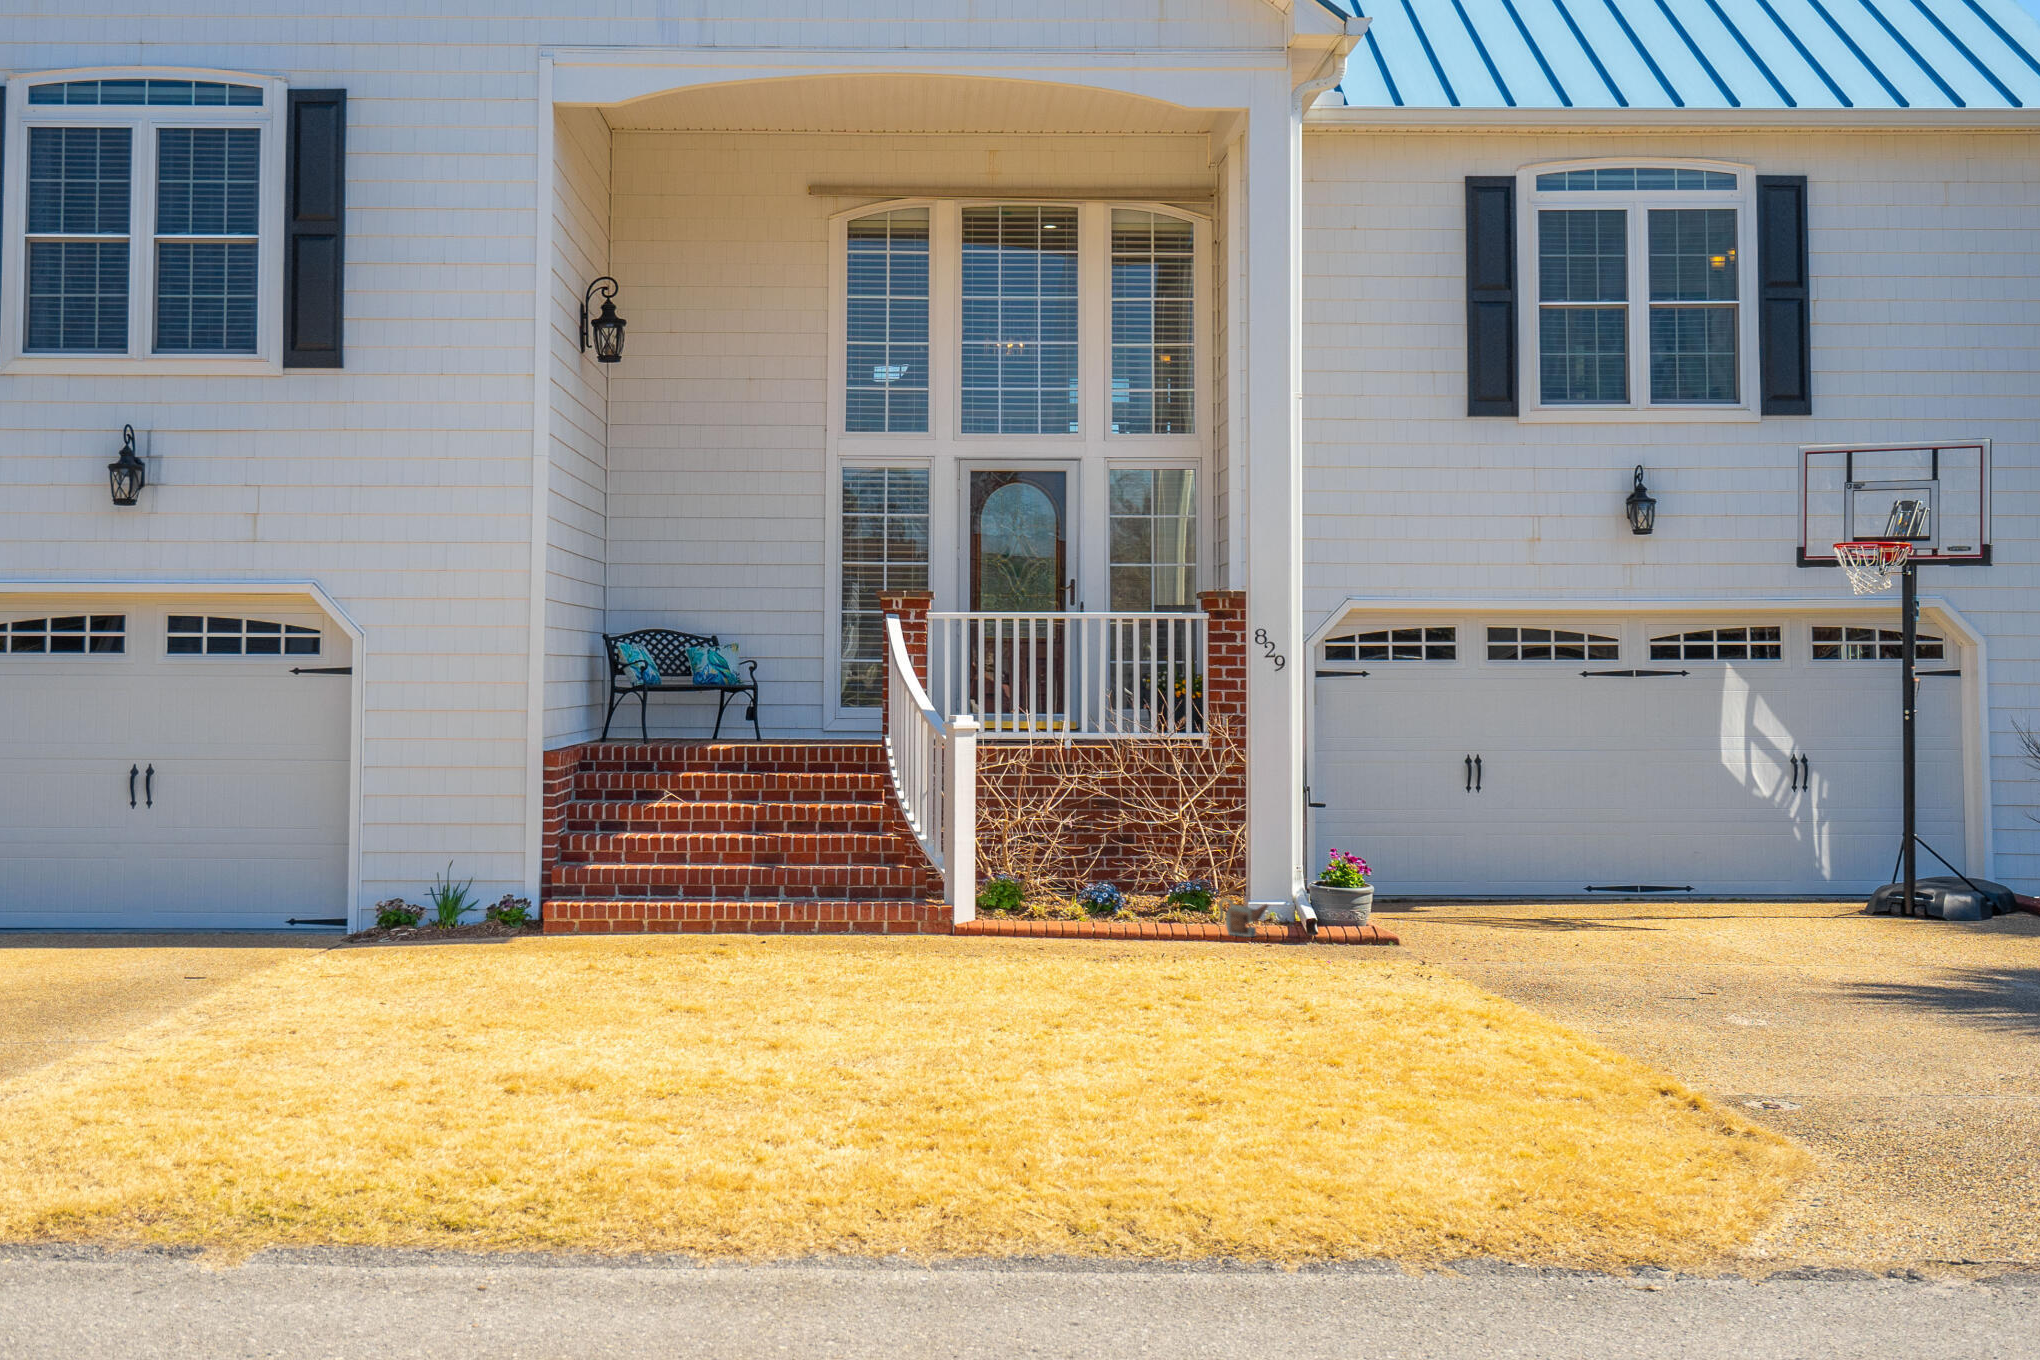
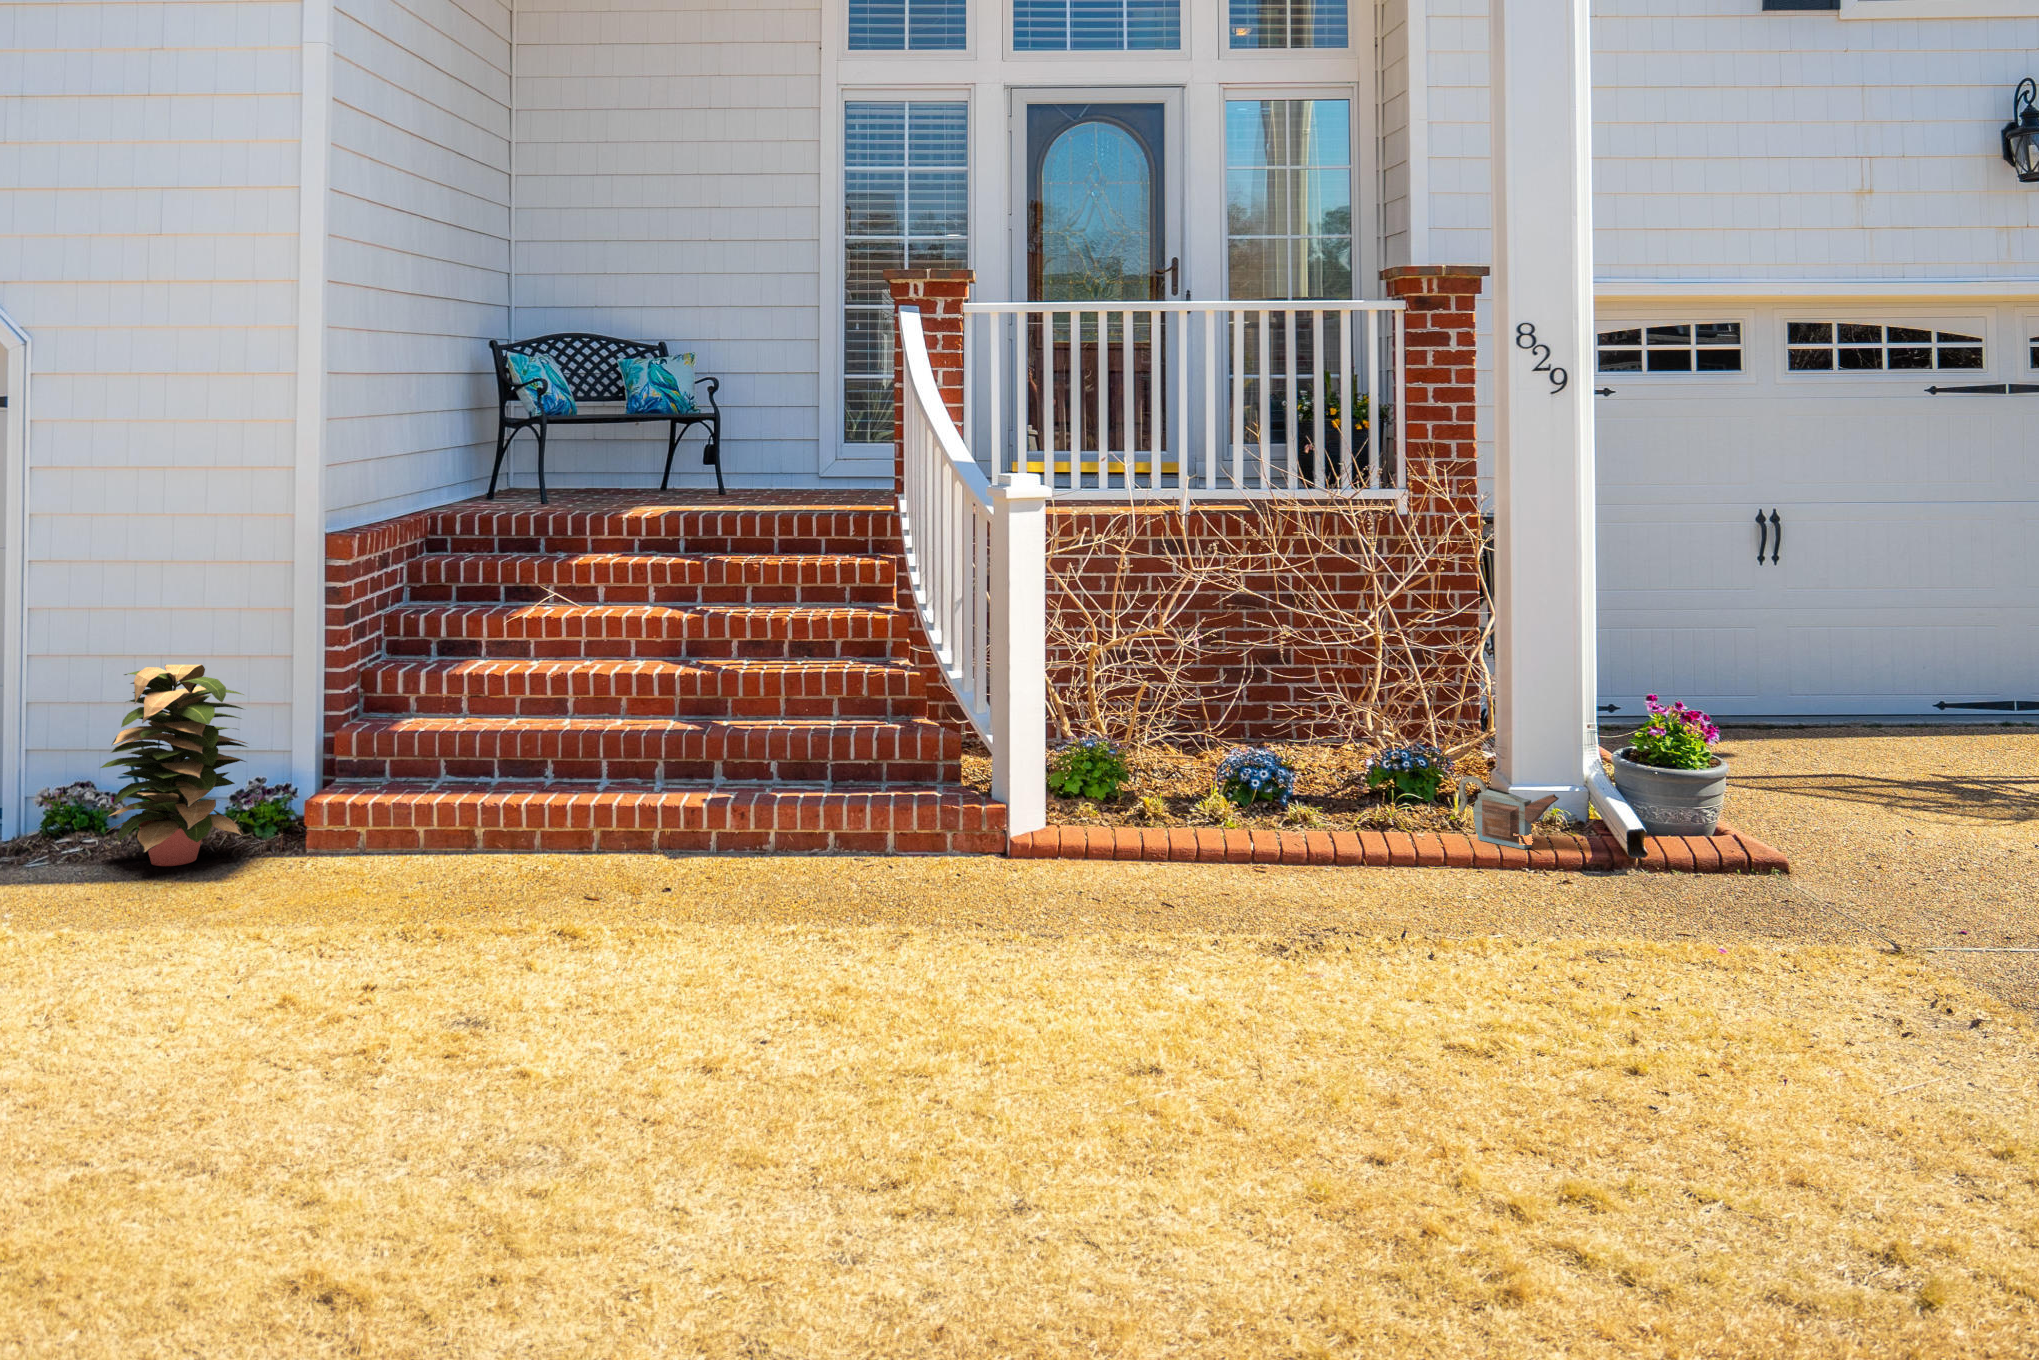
decorative plant: none [430,824,513,939] -> present [100,665,248,866]

